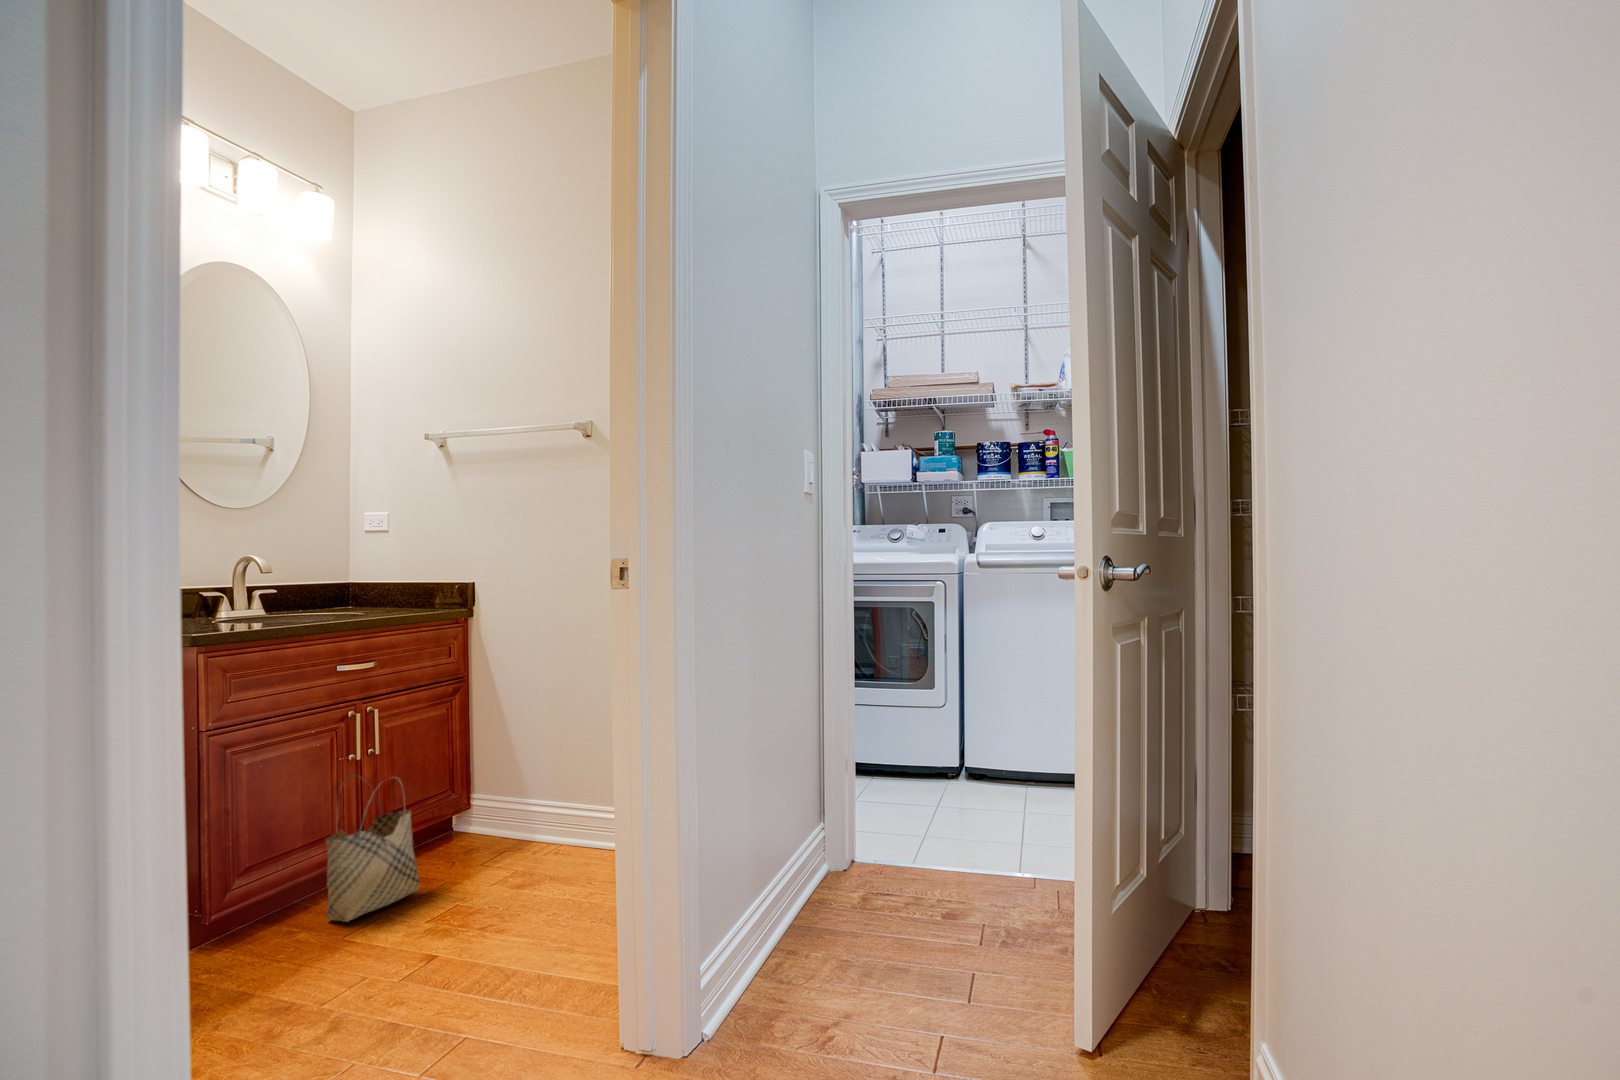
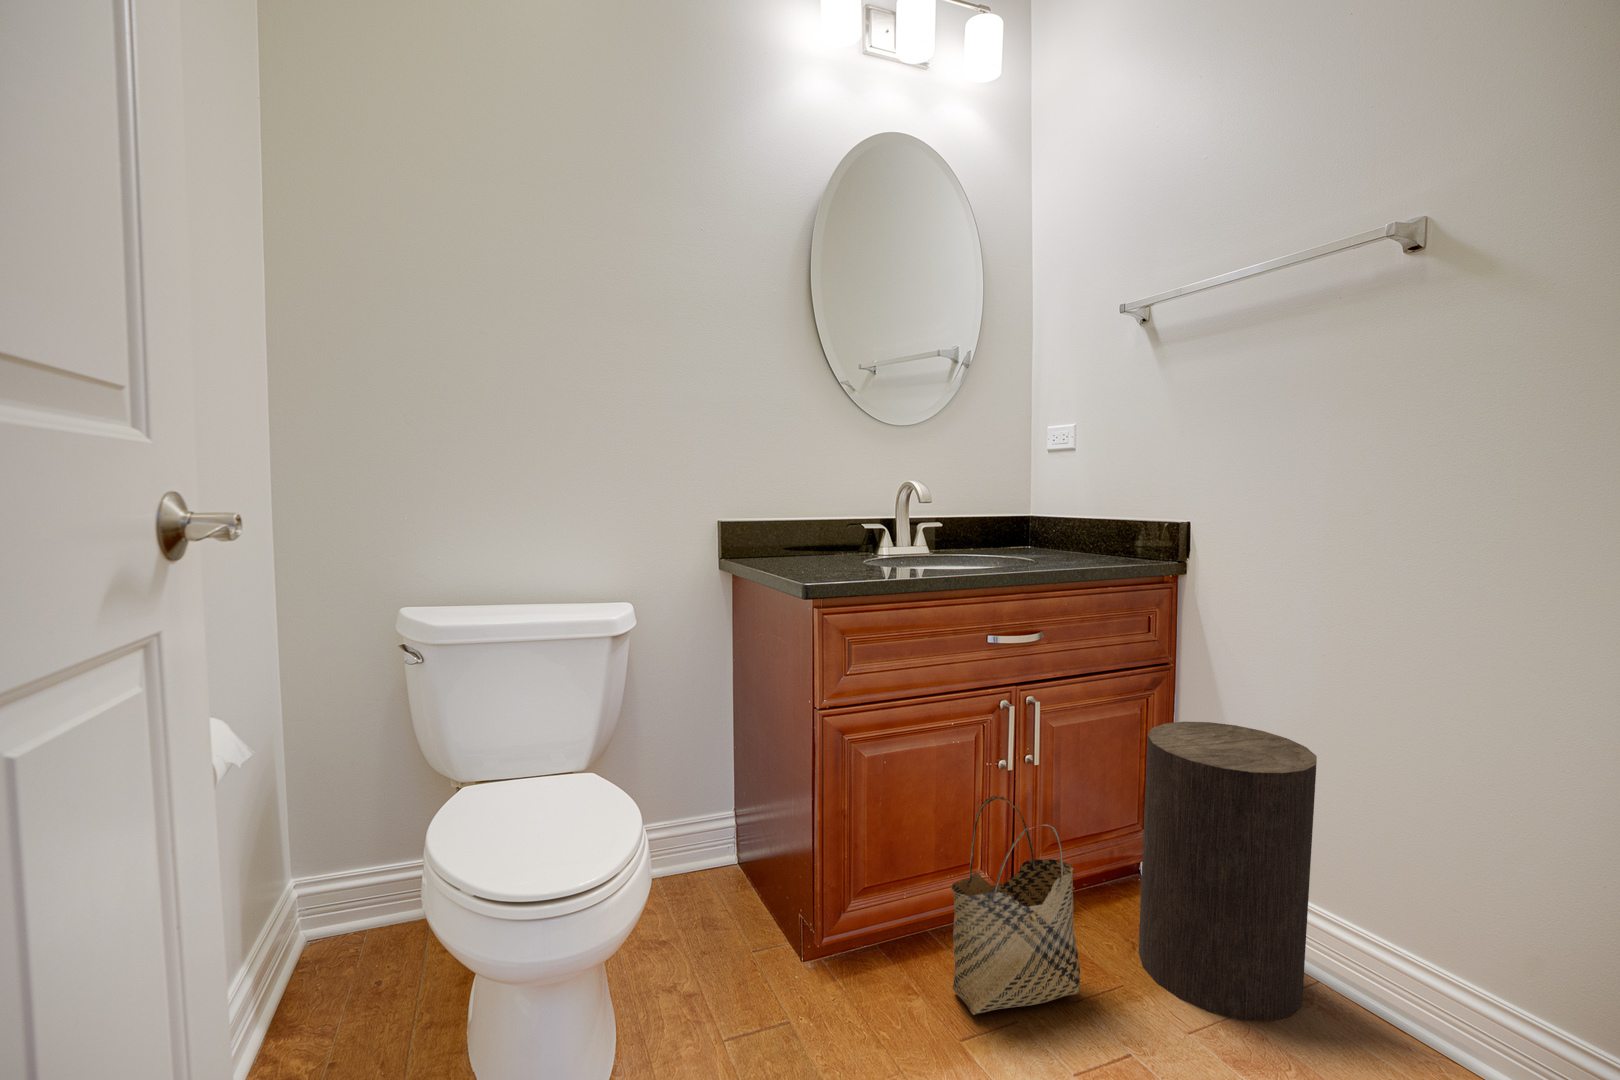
stool: none [455,704,551,875] -> present [1139,722,1317,1022]

